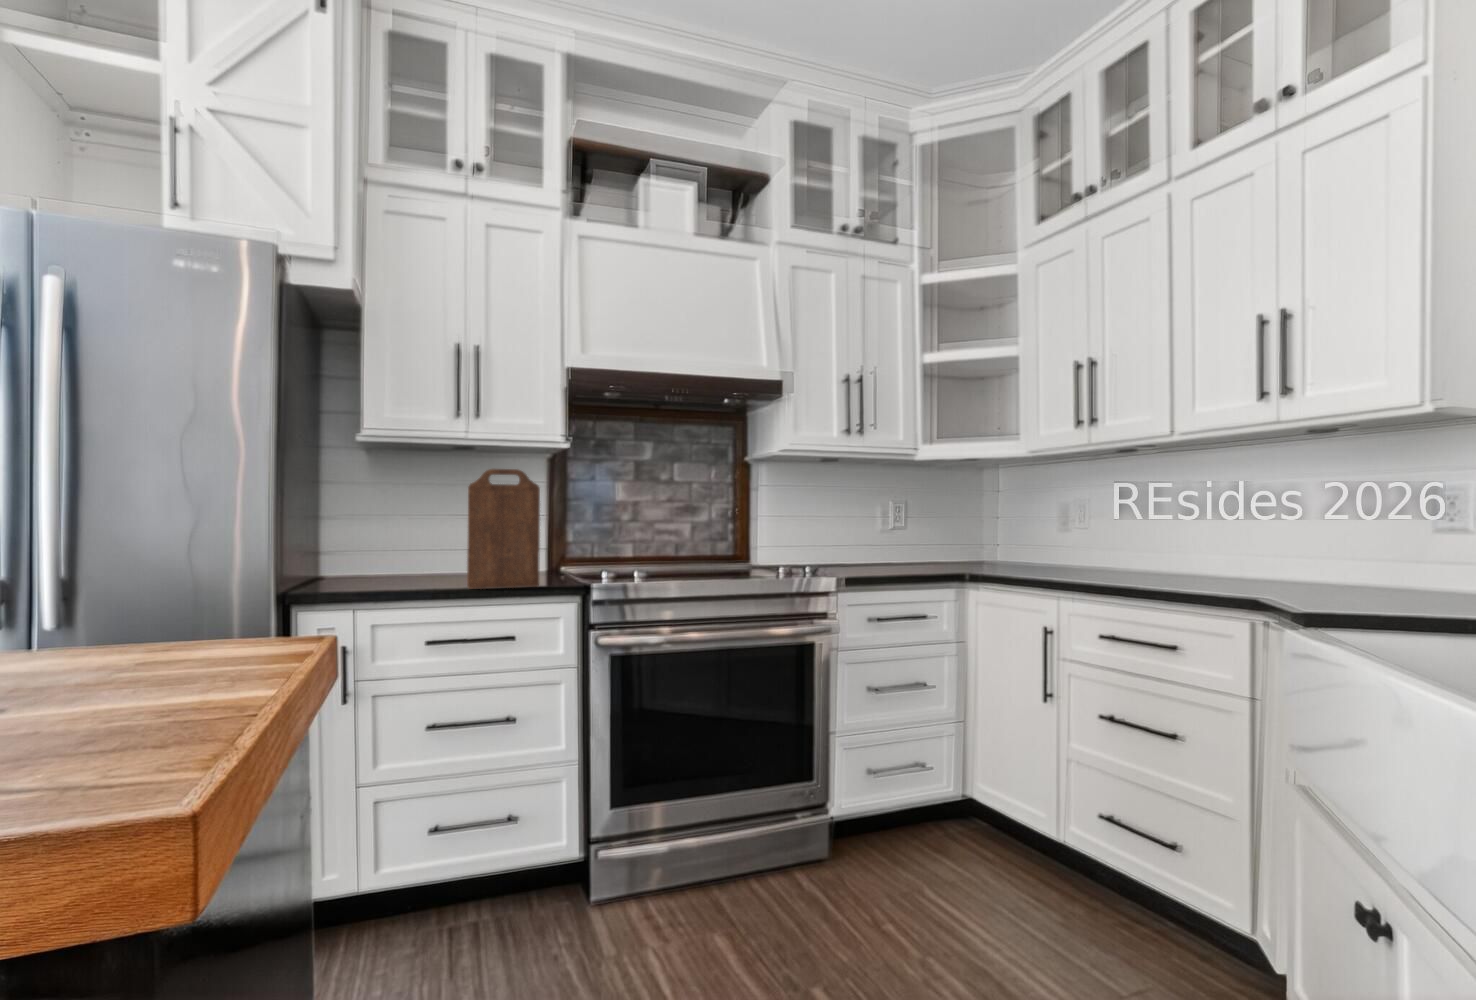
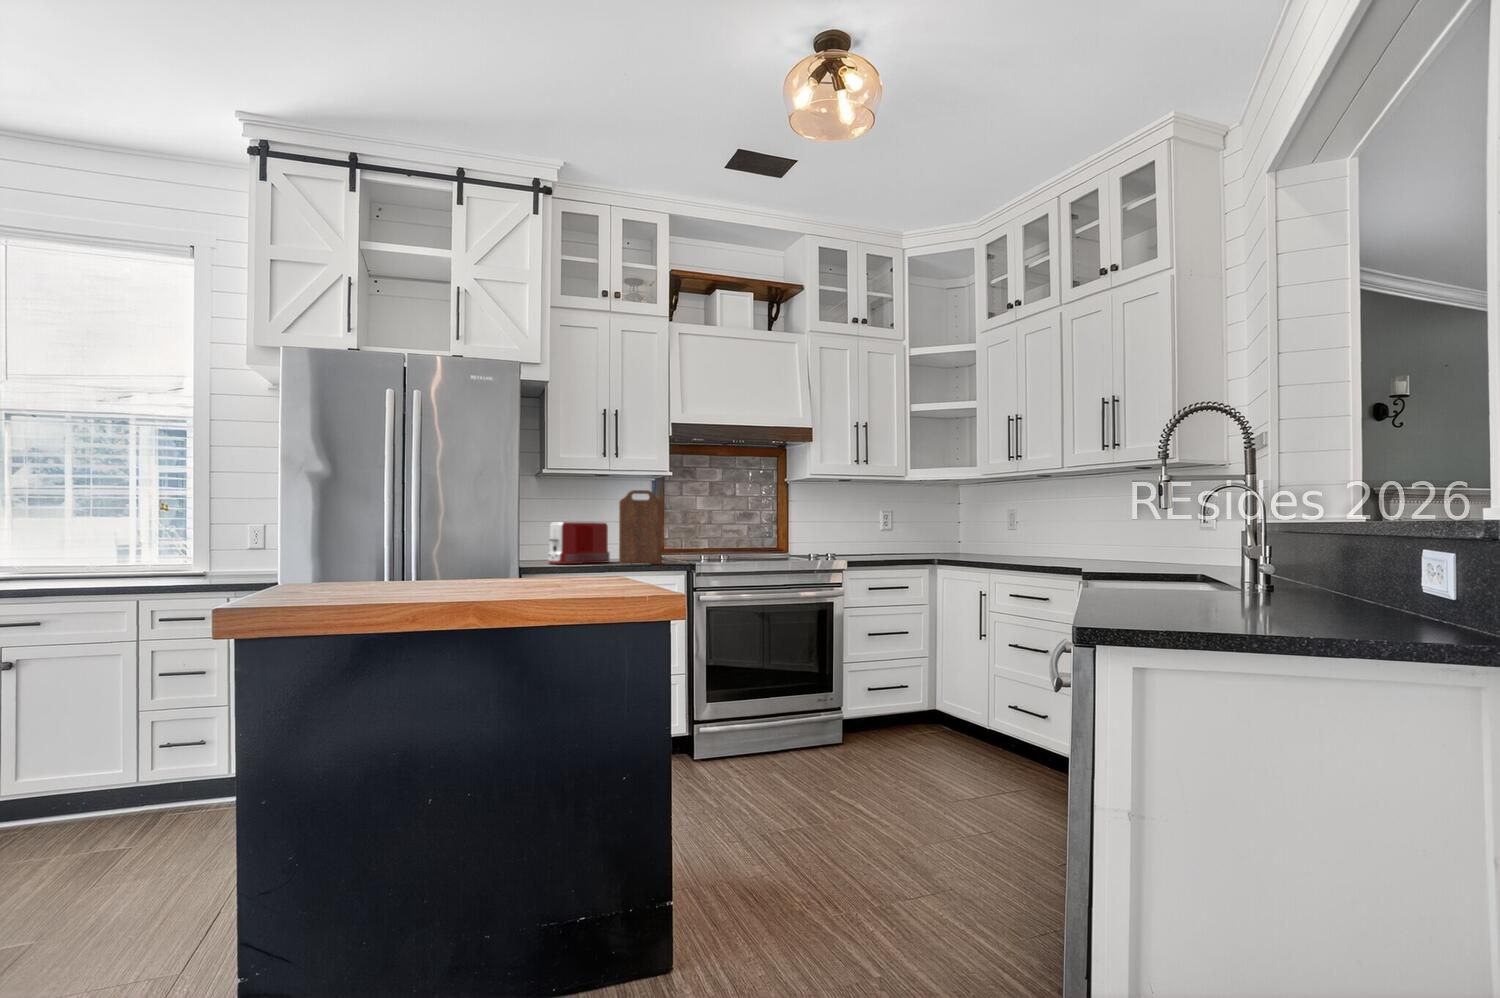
toaster: none [357,520,465,588] -> present [548,522,610,564]

